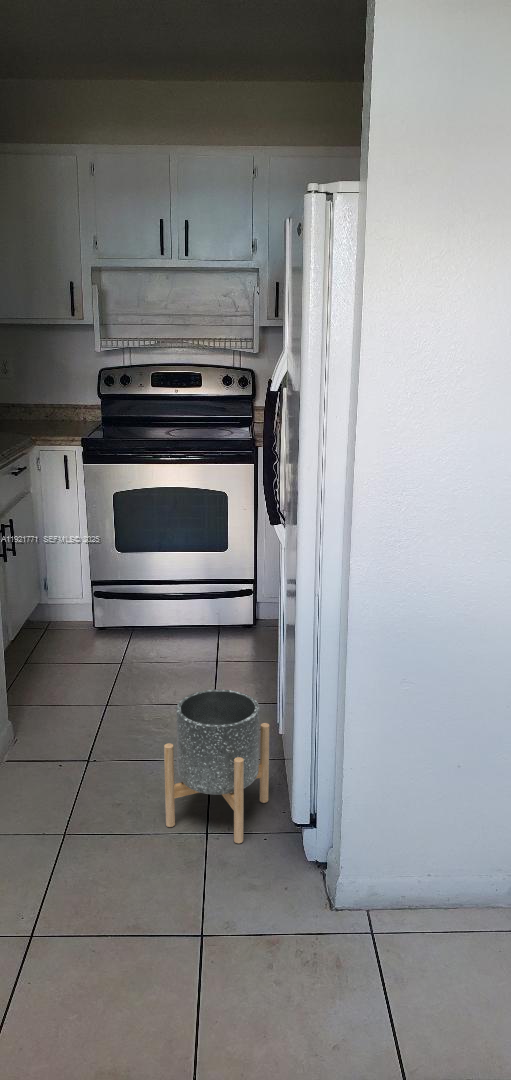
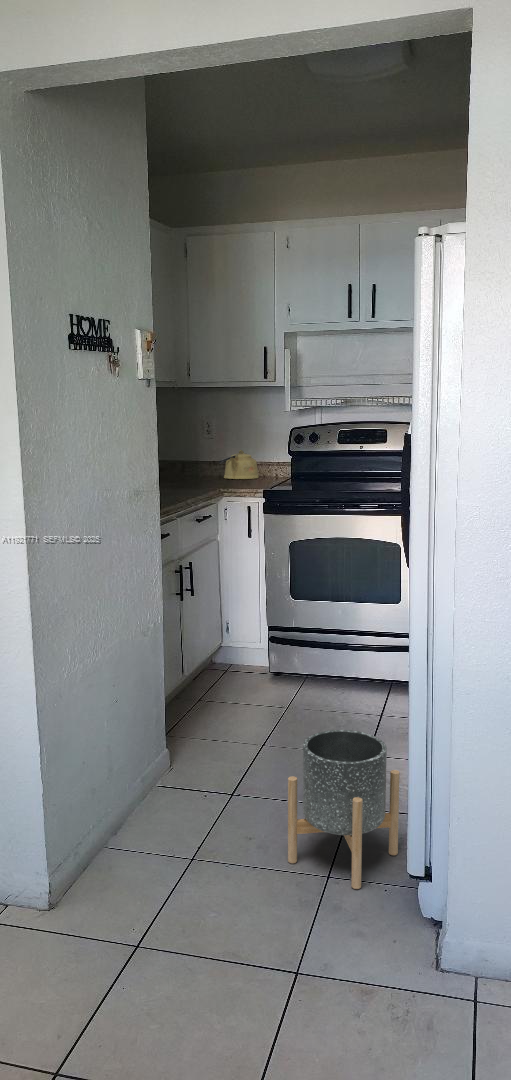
kettle: none [21,393,66,424] -> present [219,450,259,479]

